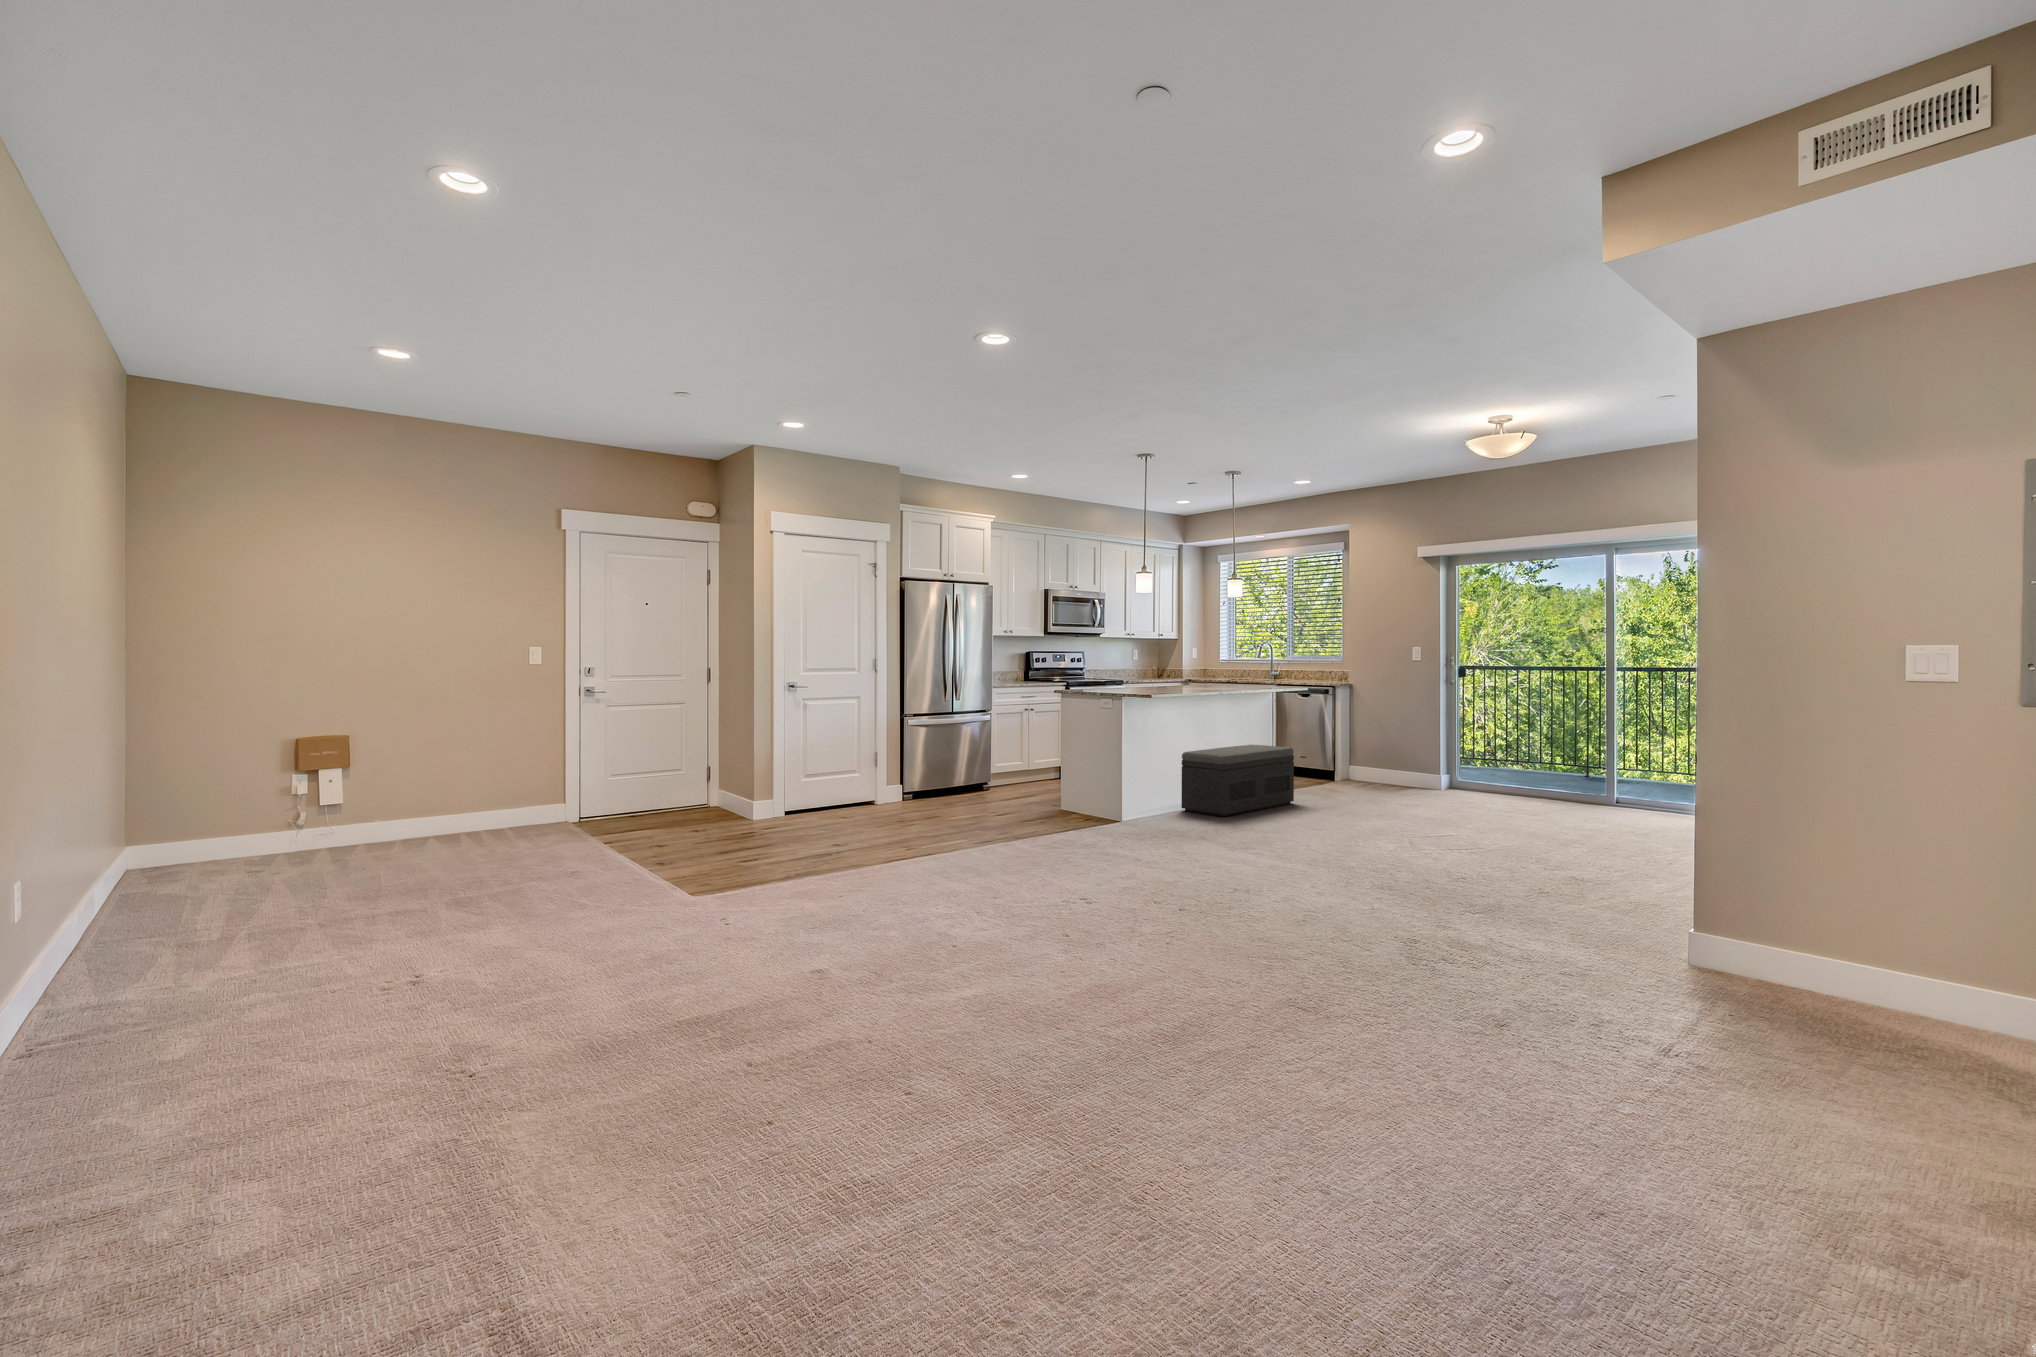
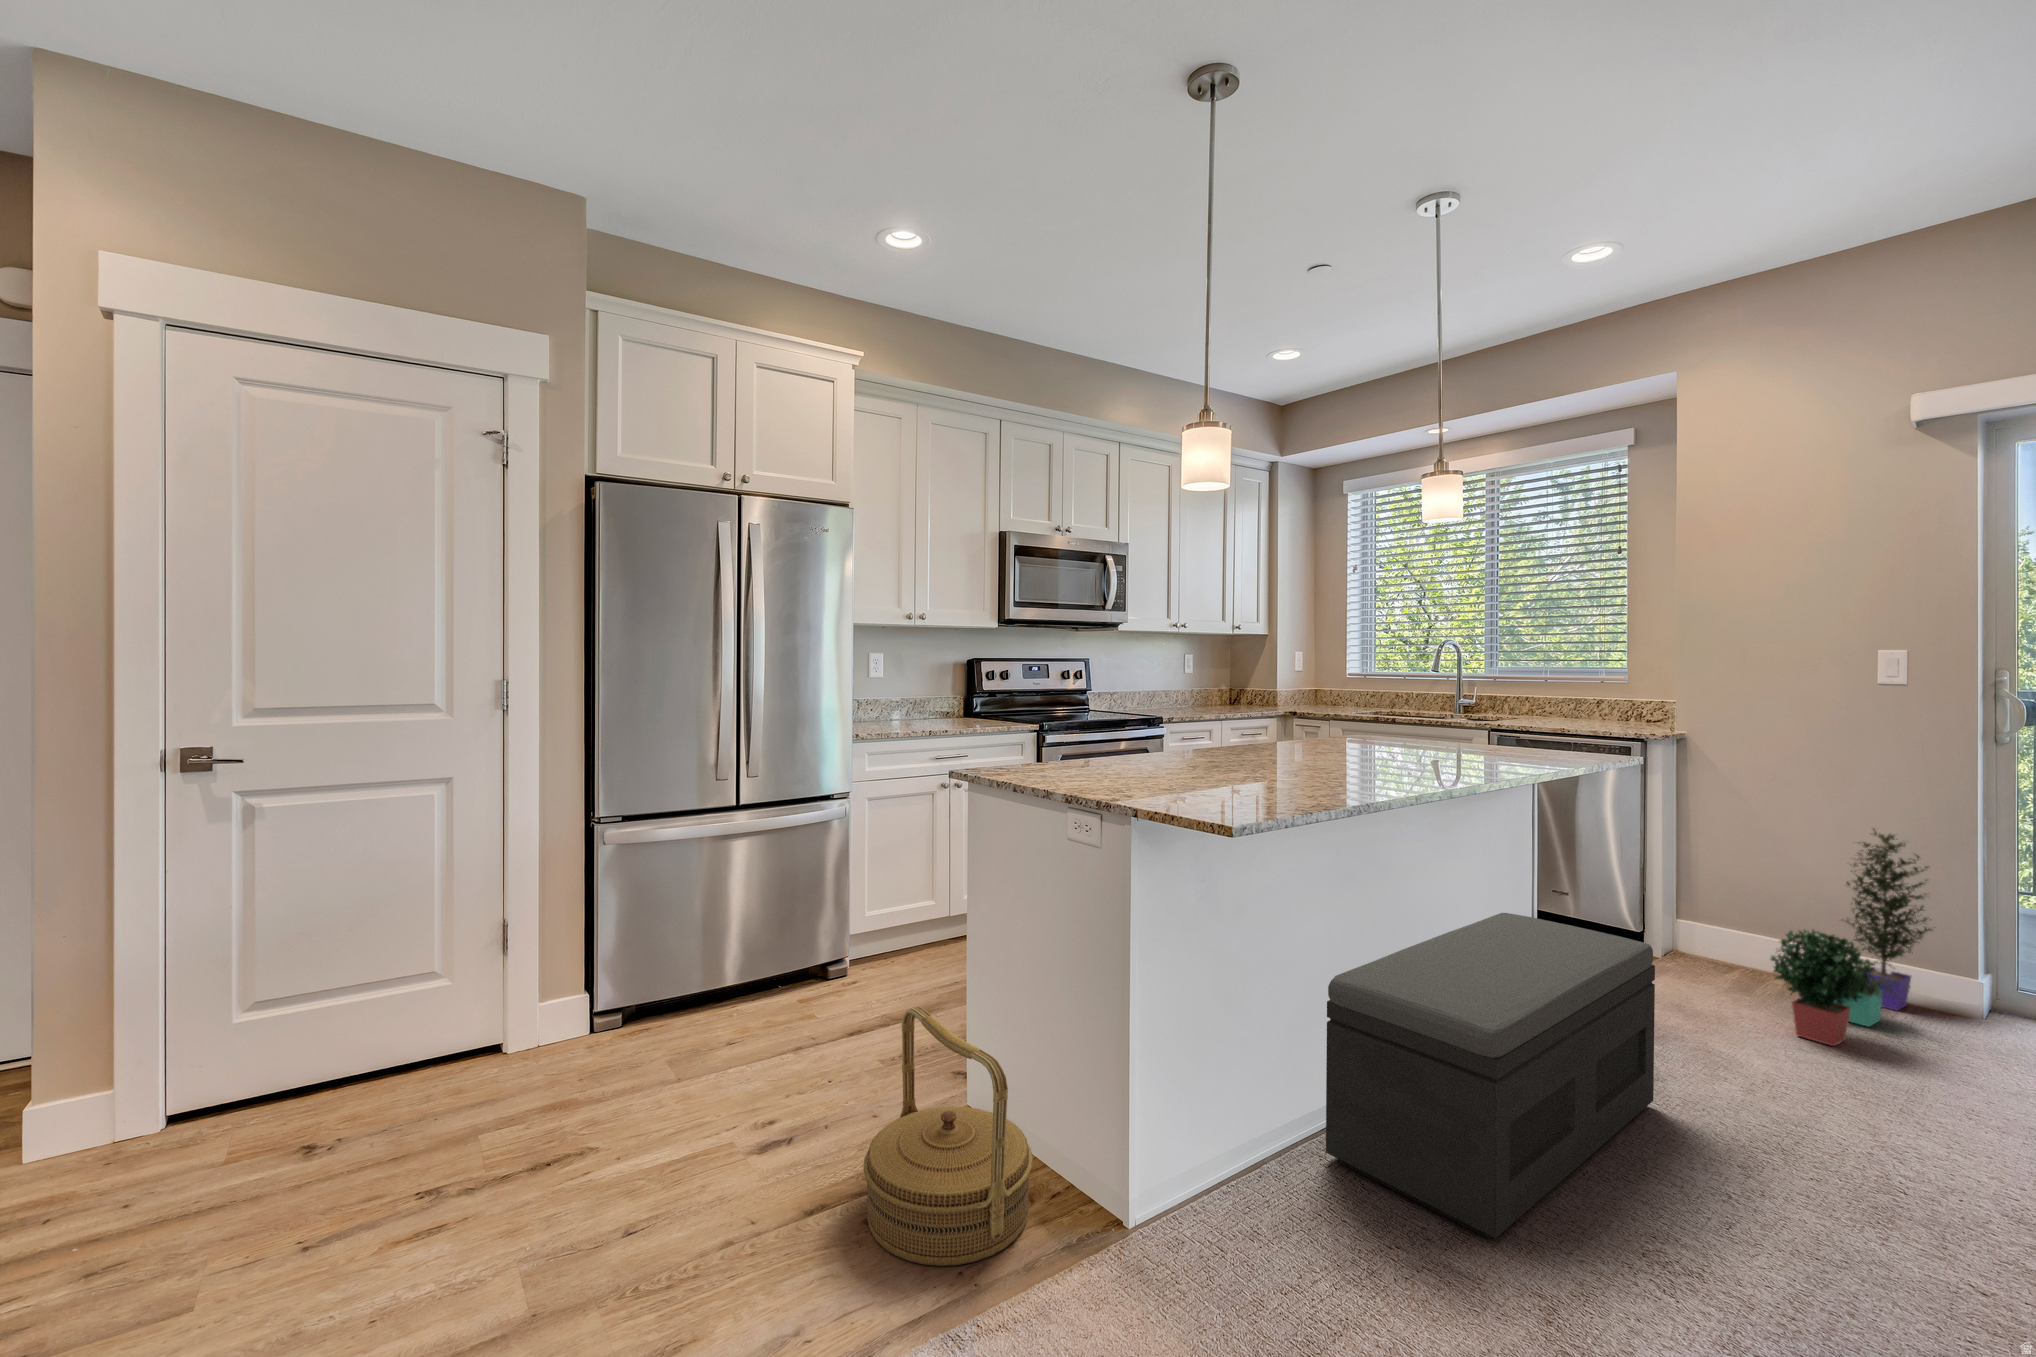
potted plant: none [1355,719,1424,795] -> present [1771,828,1932,1046]
woven basket: none [1043,762,1093,822] -> present [863,1007,1033,1266]

